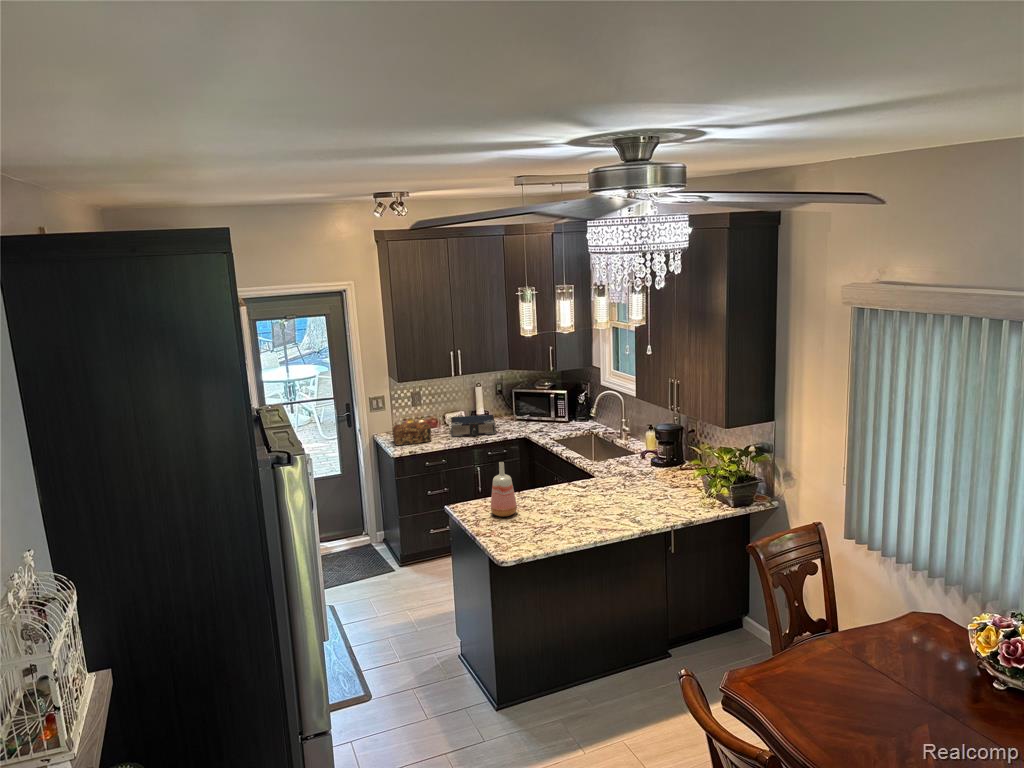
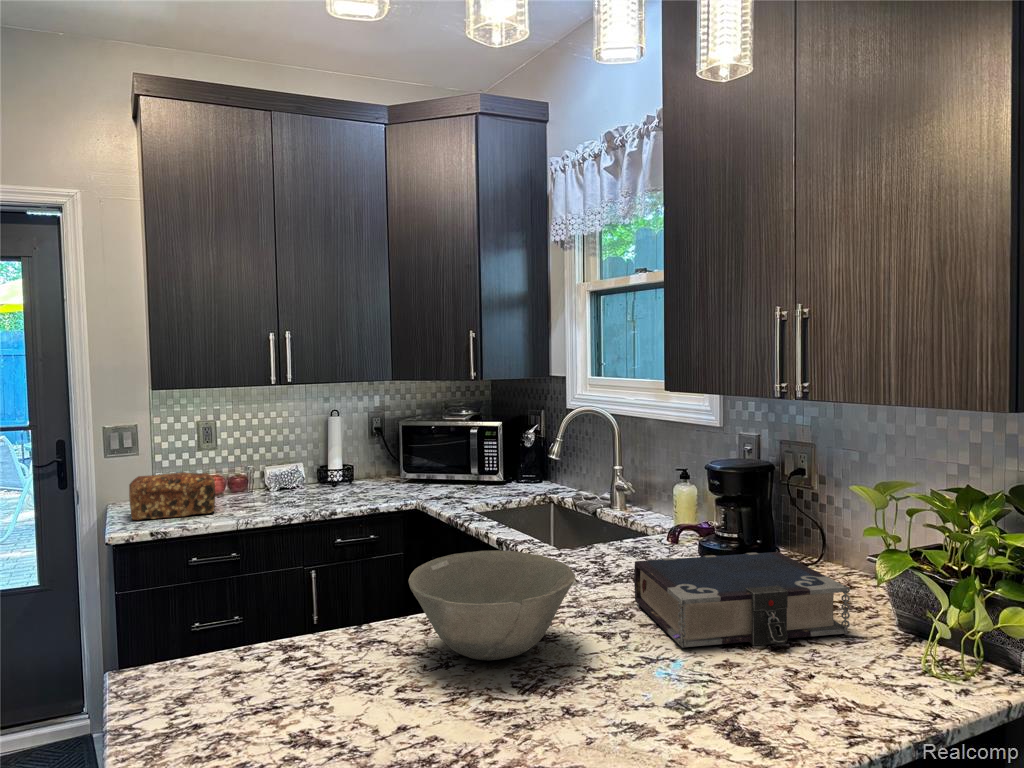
book: present [451,415,496,436] -> present [634,552,850,647]
vase: present [491,462,517,517] -> none [226,520,321,719]
bowl: none [539,467,593,502] -> present [409,550,575,660]

